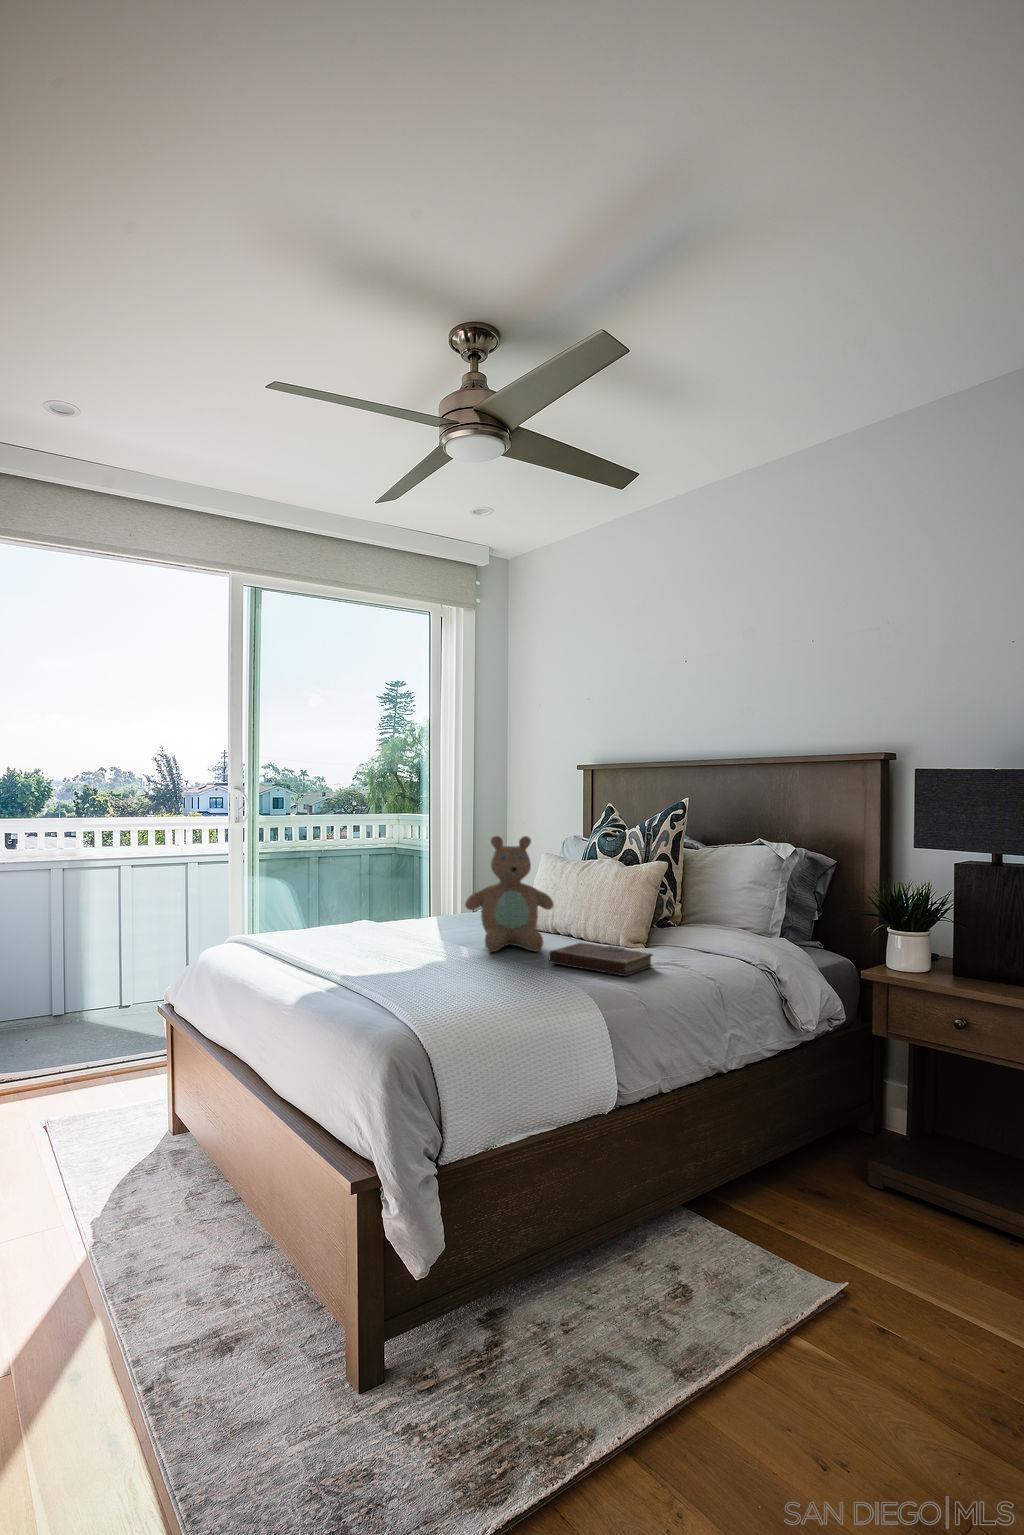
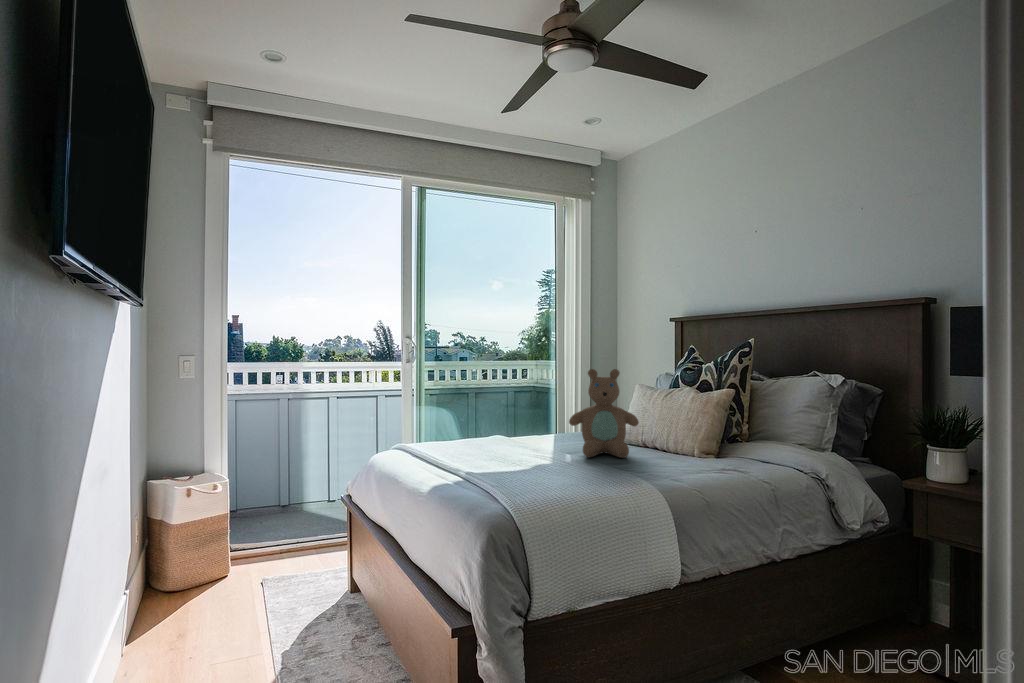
notebook: present [549,943,653,976] -> none [630,451,717,477]

